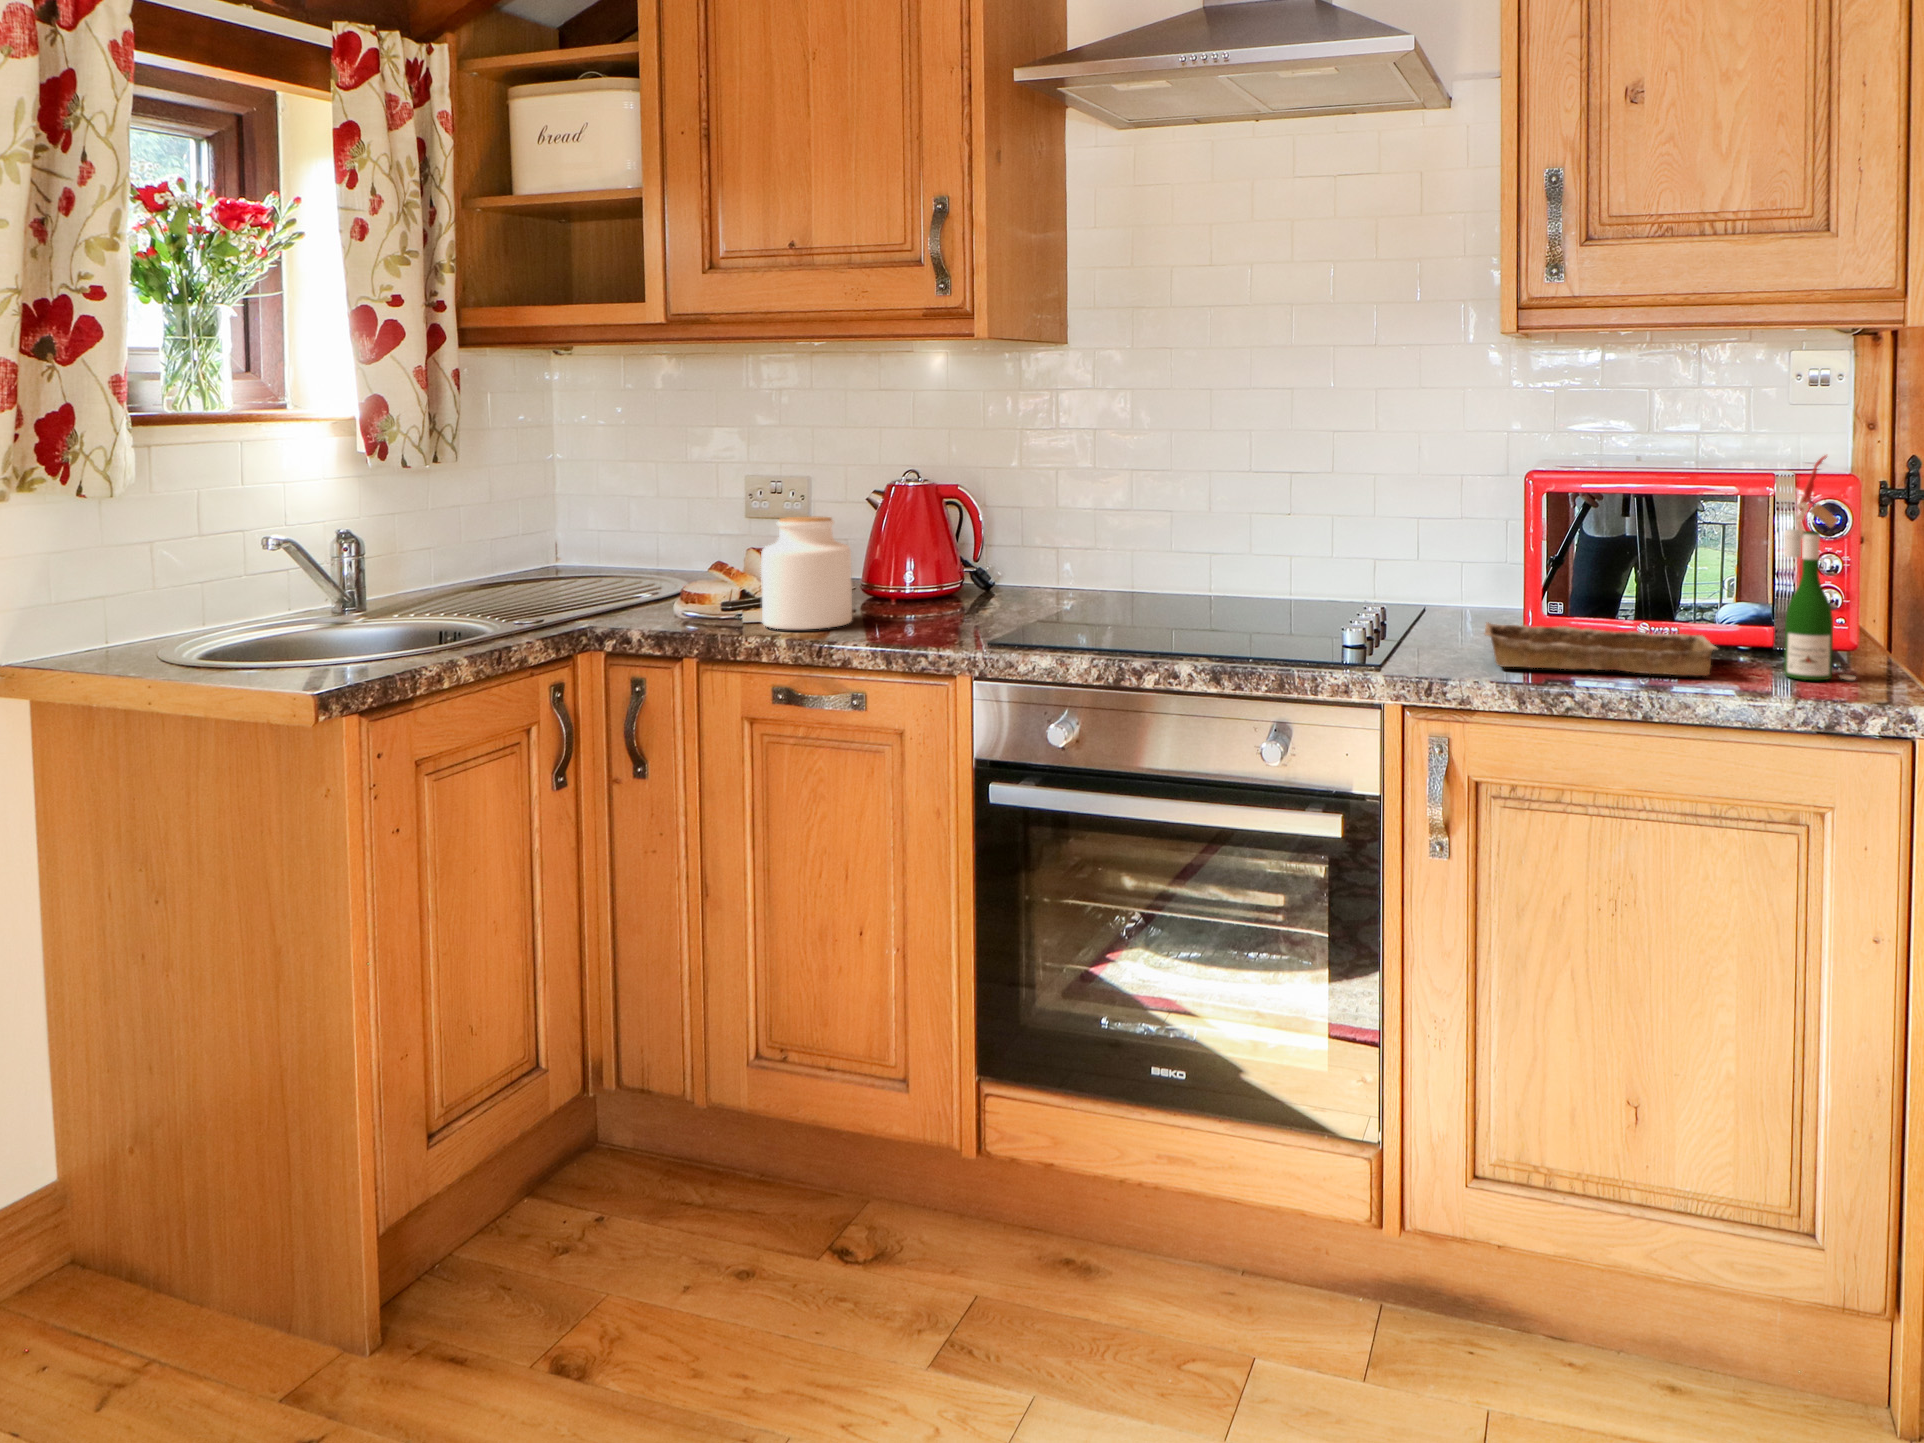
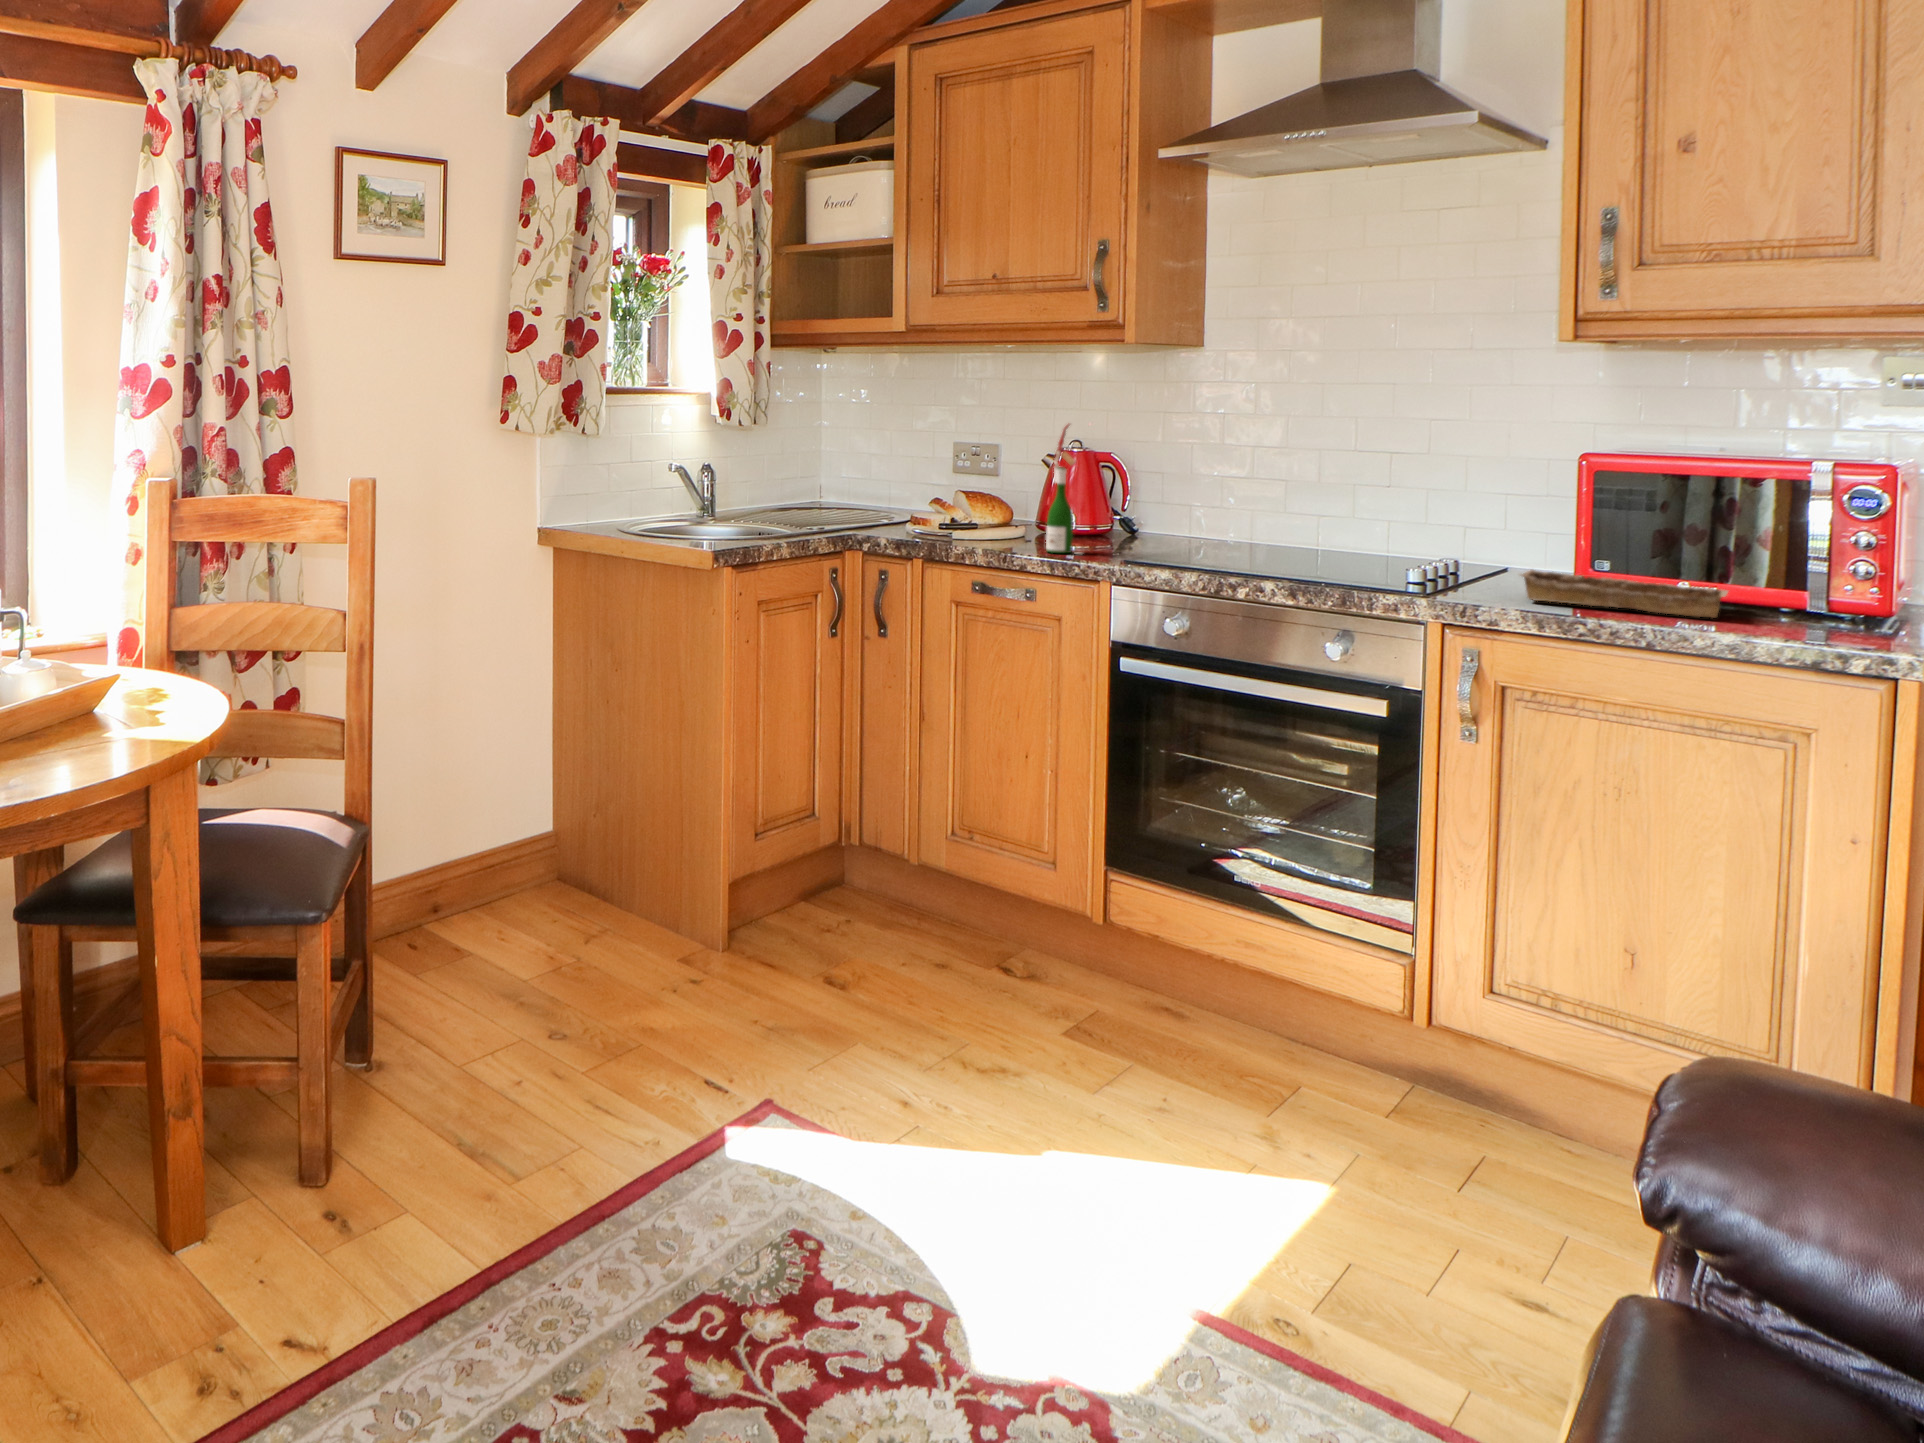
wine bottle: present [1784,455,1856,680] -> present [1046,424,1081,554]
jar: present [761,516,852,630] -> none [967,468,1030,546]

